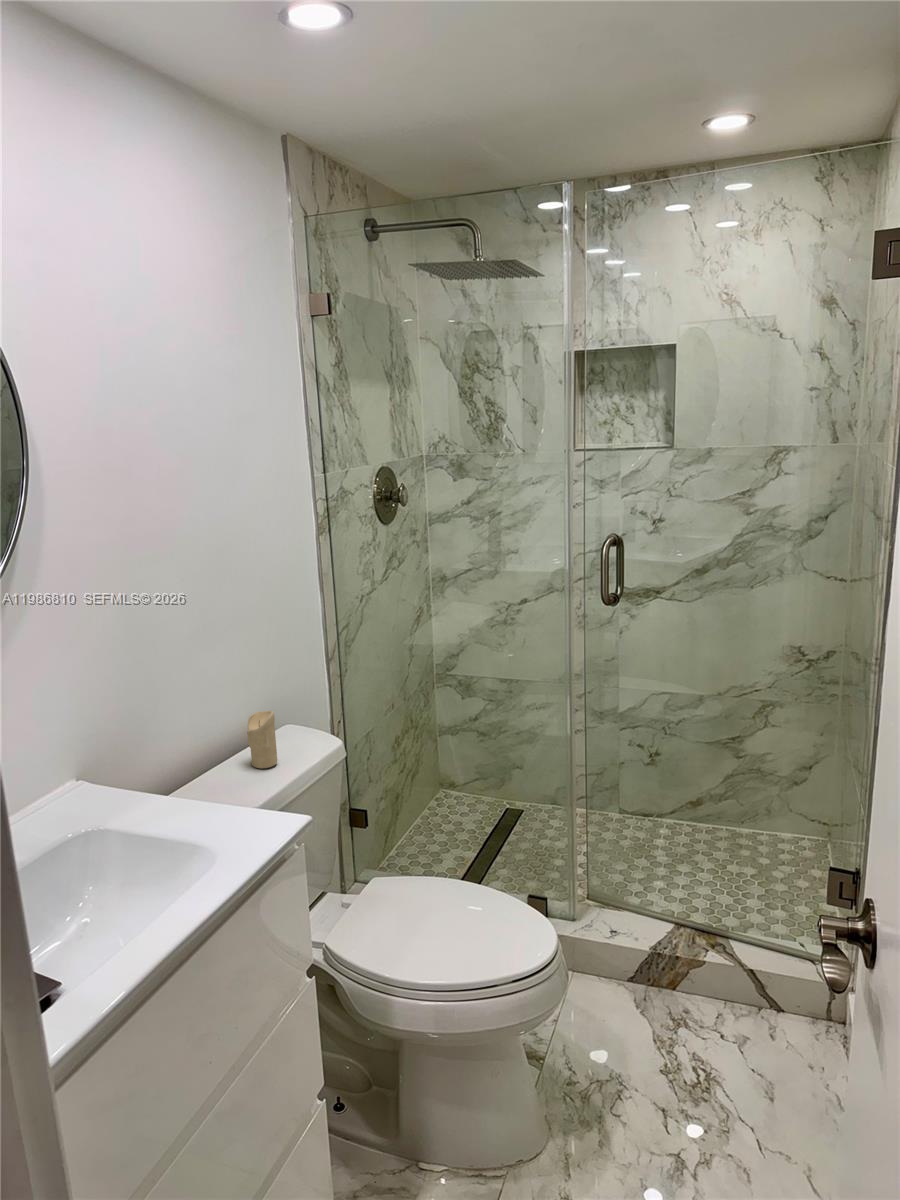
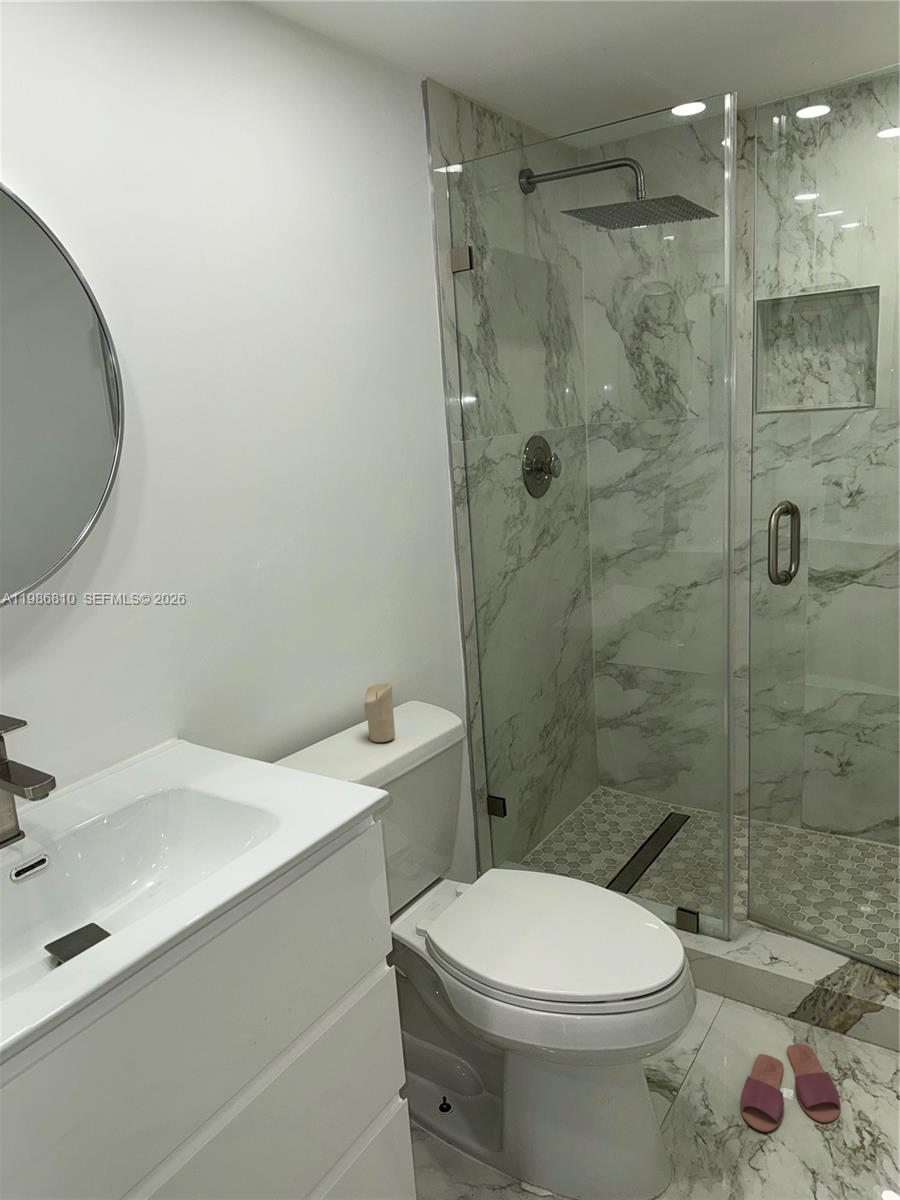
slippers: none [597,1004,678,1083] -> present [740,1044,841,1132]

